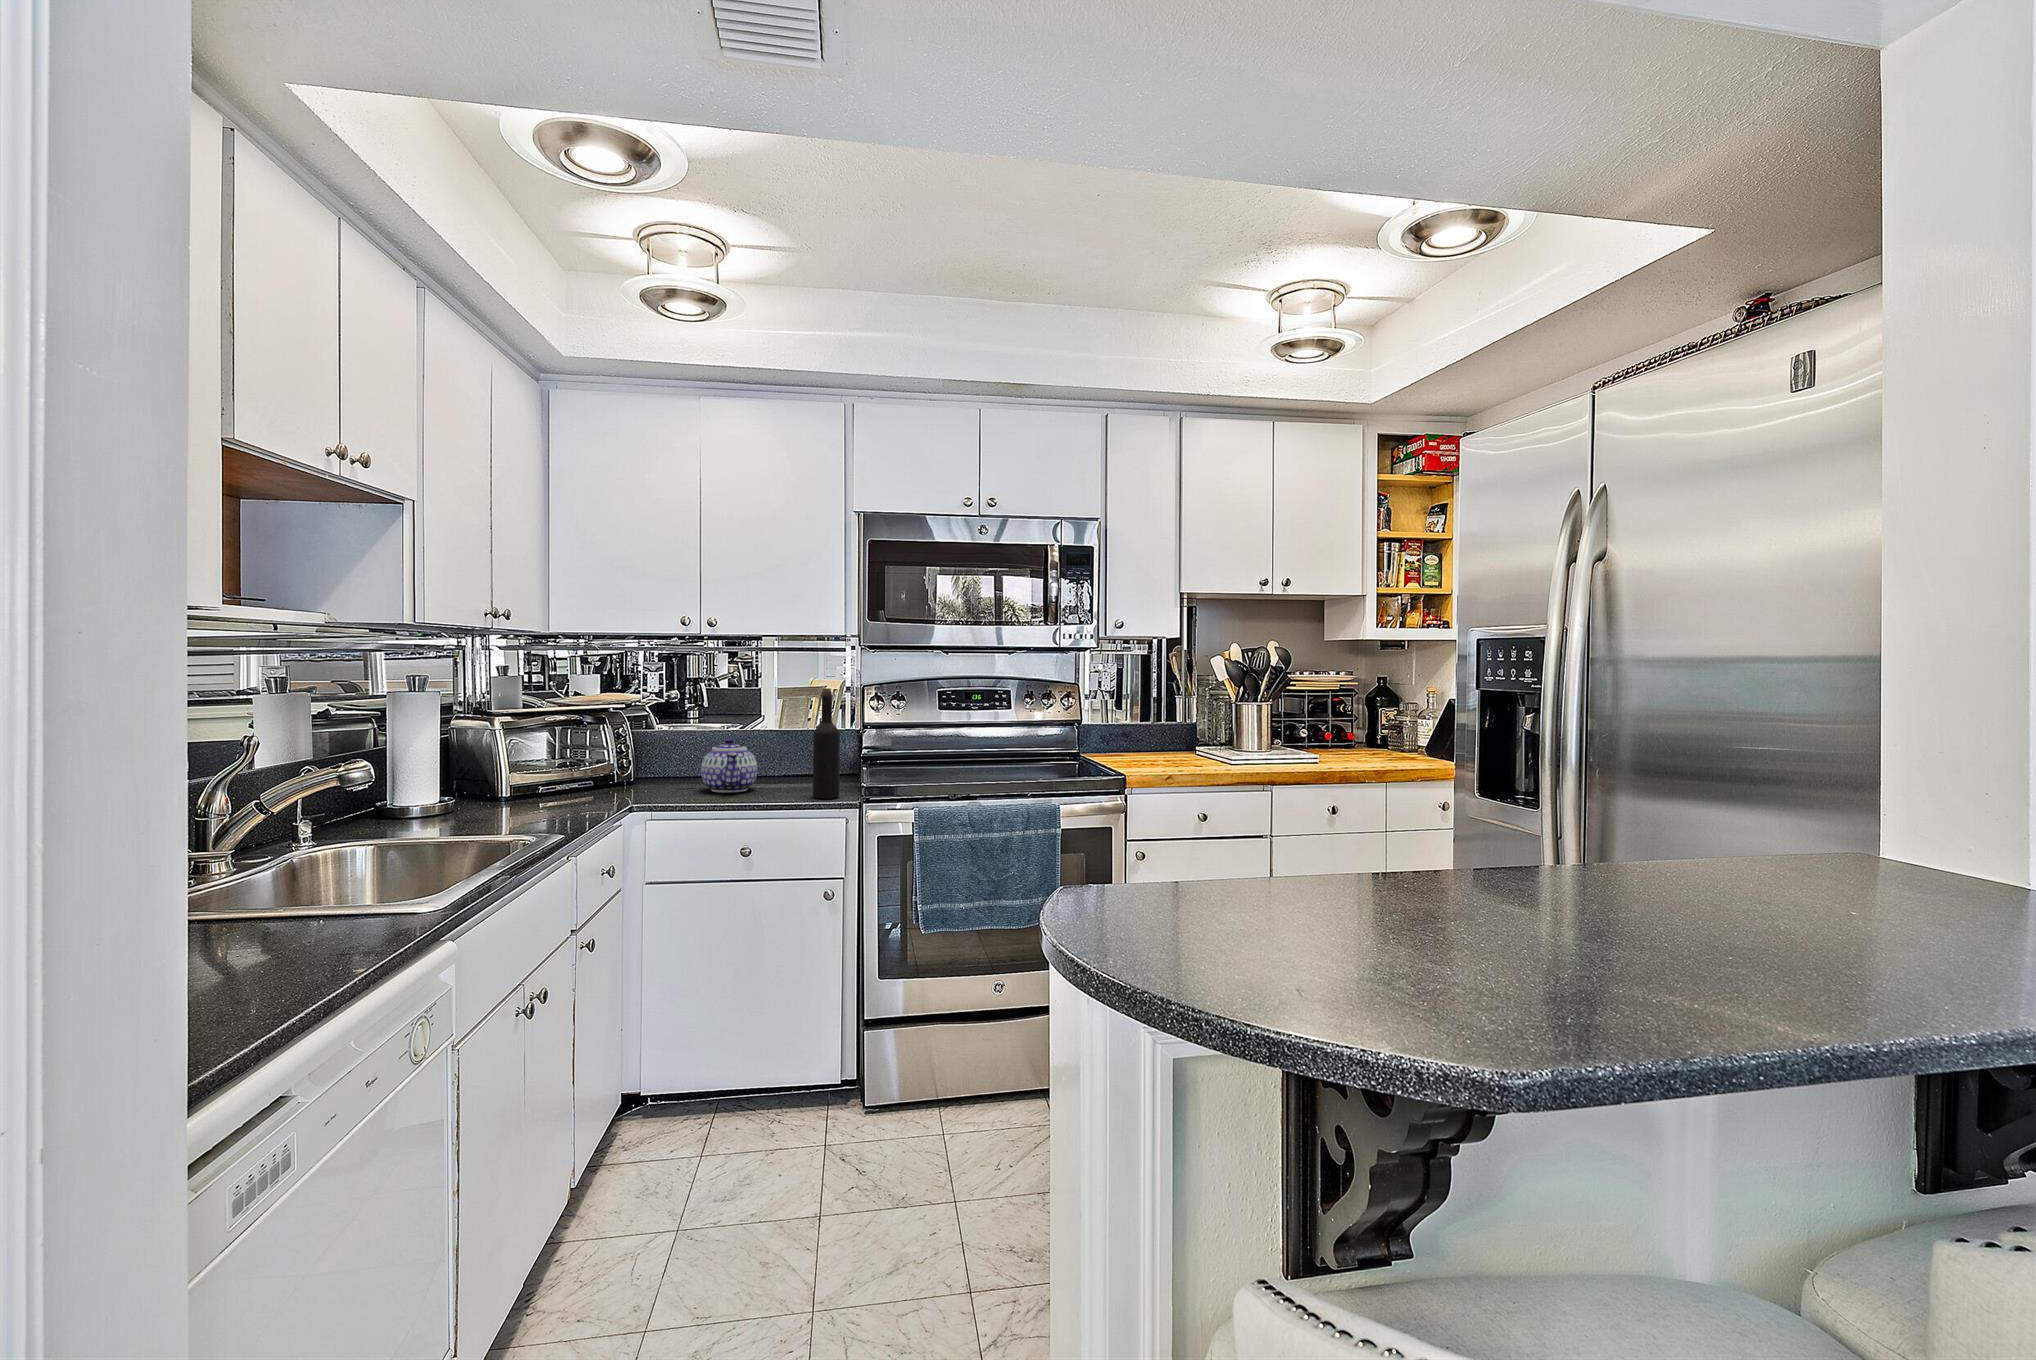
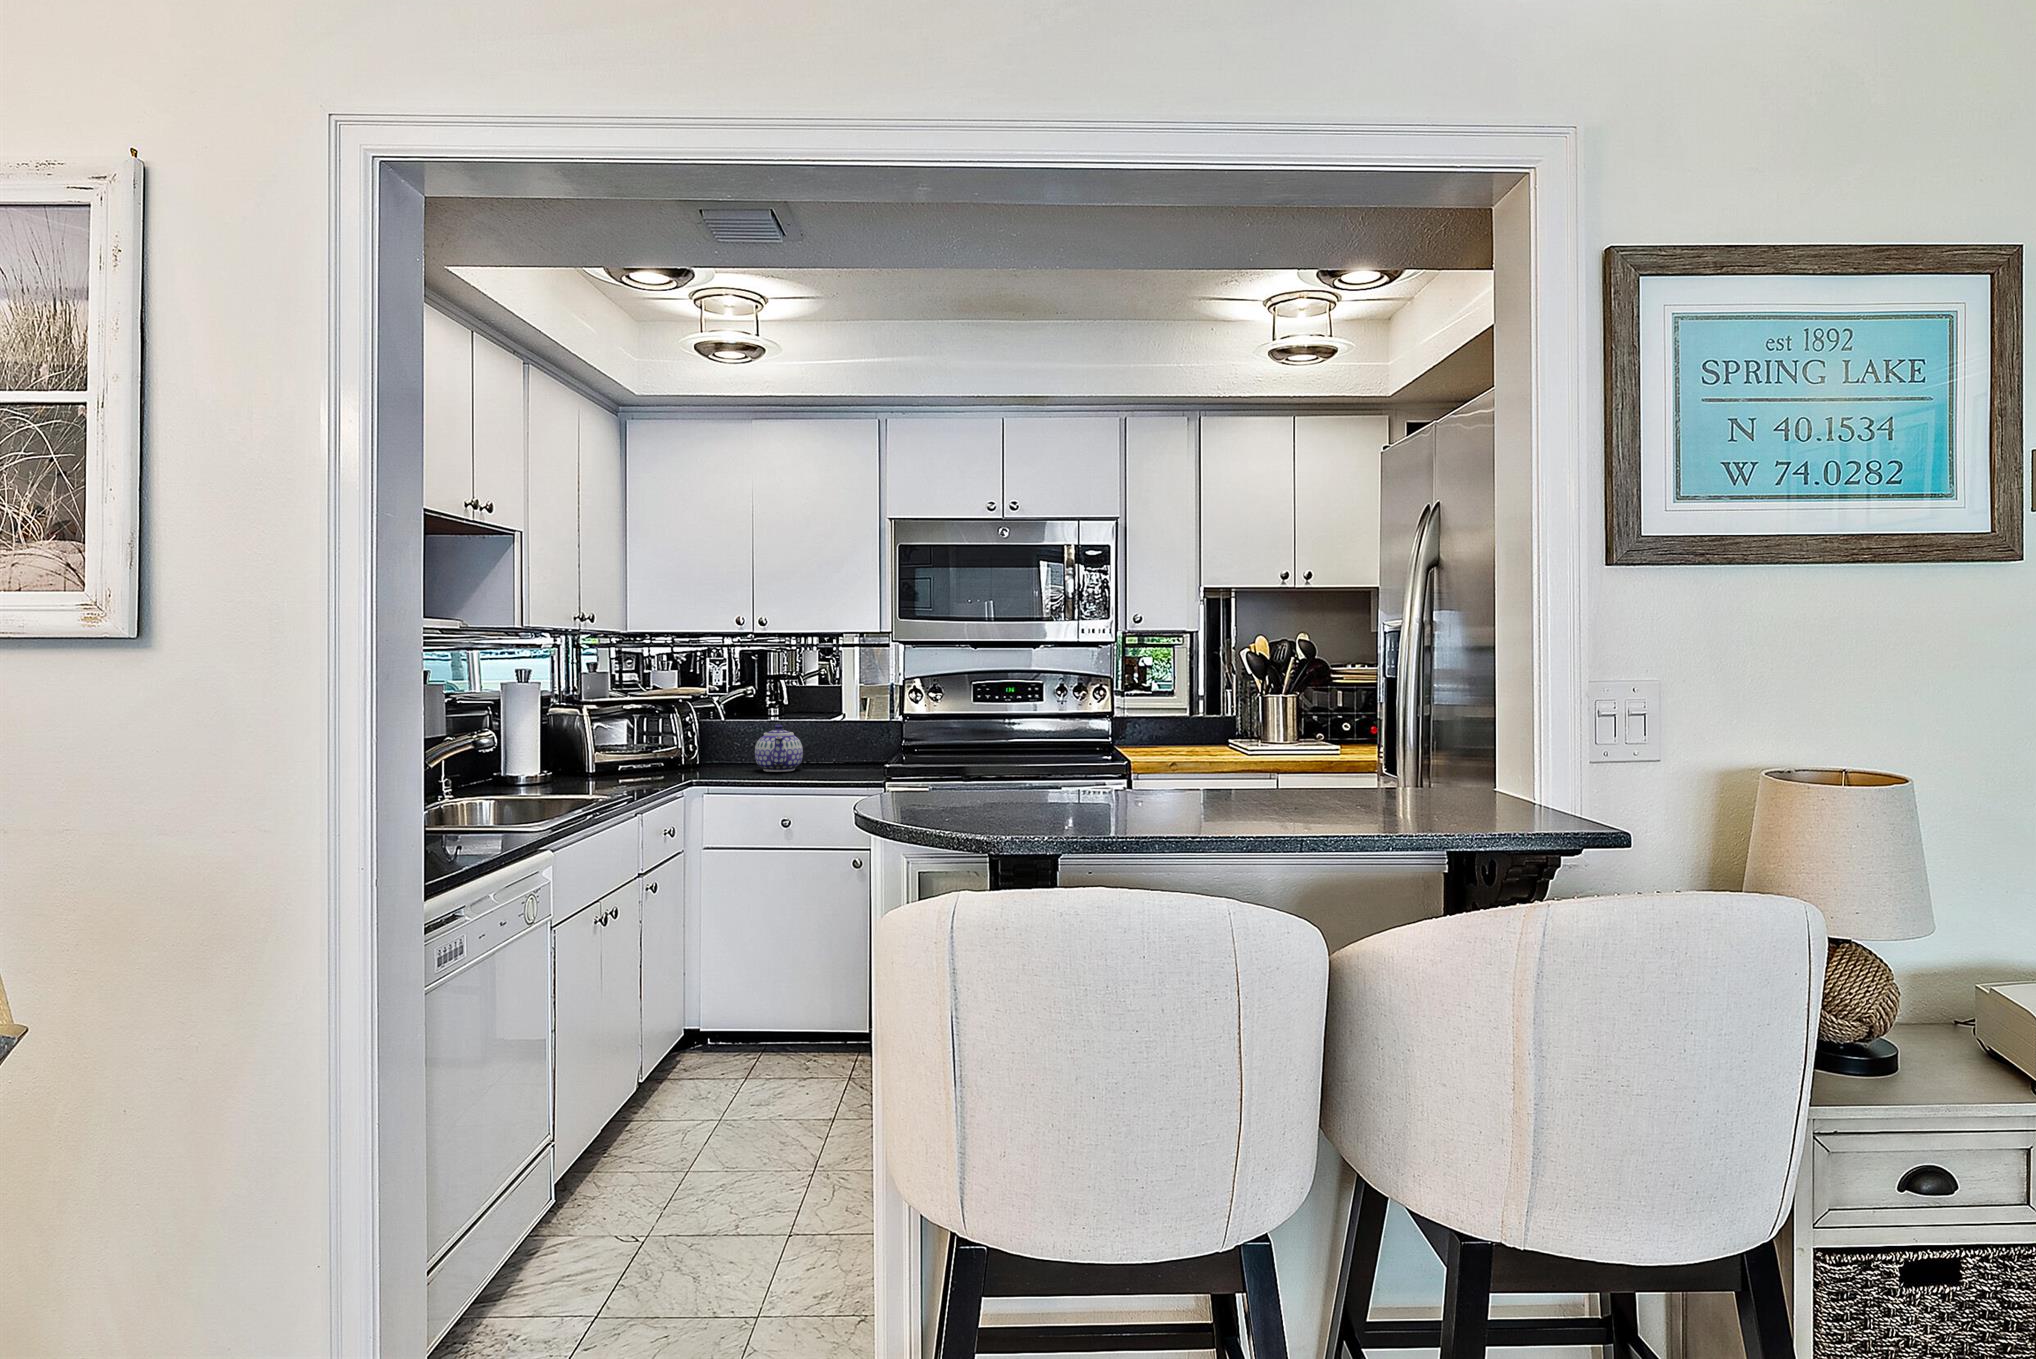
wine bottle: present [813,689,840,798] -> none [847,680,870,776]

